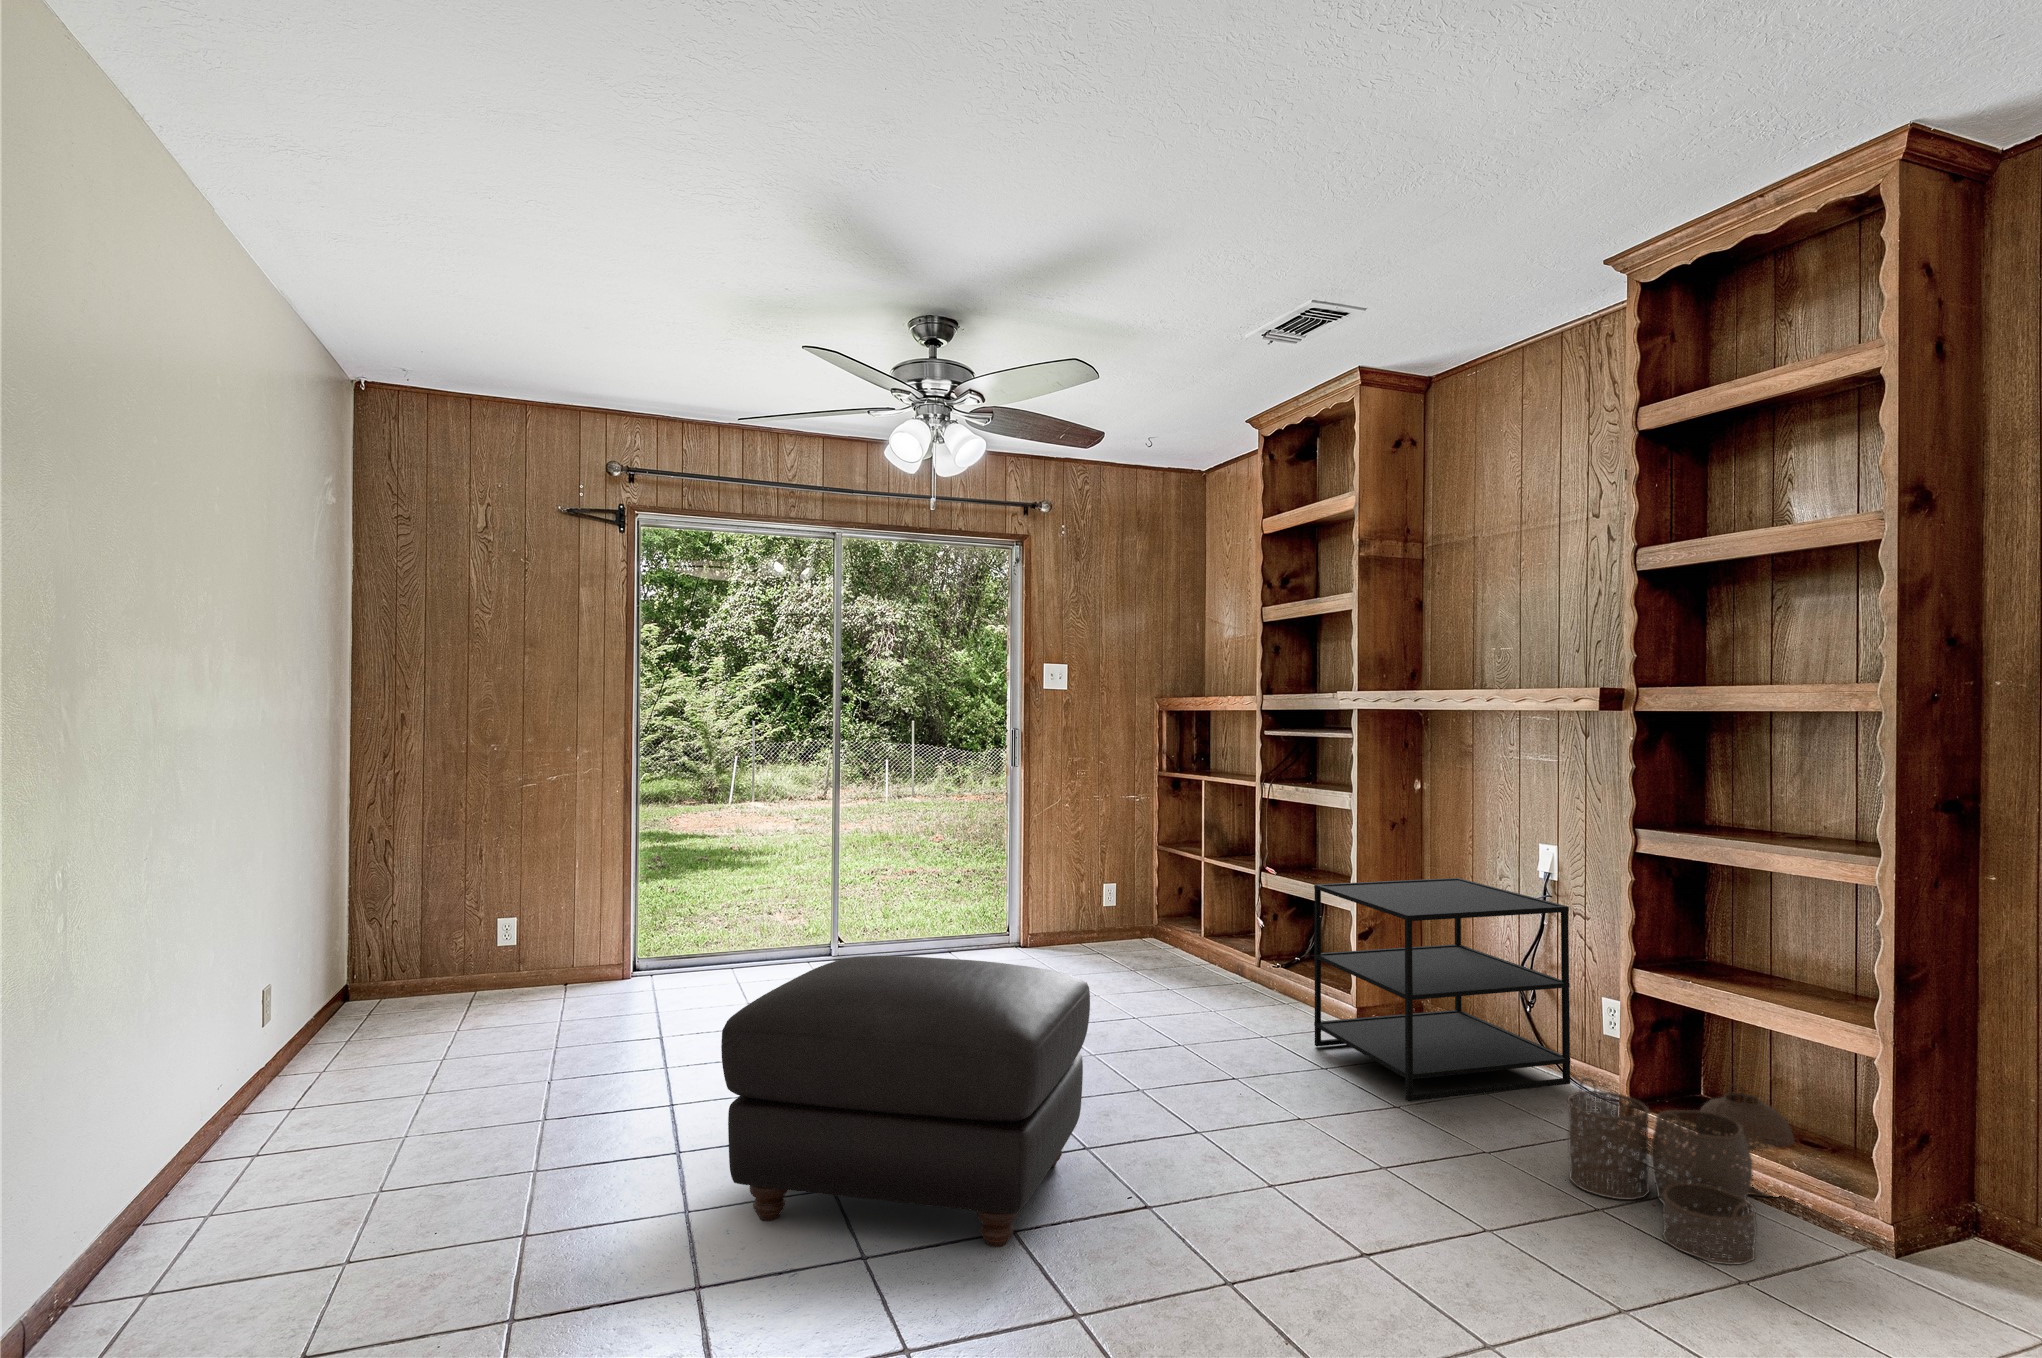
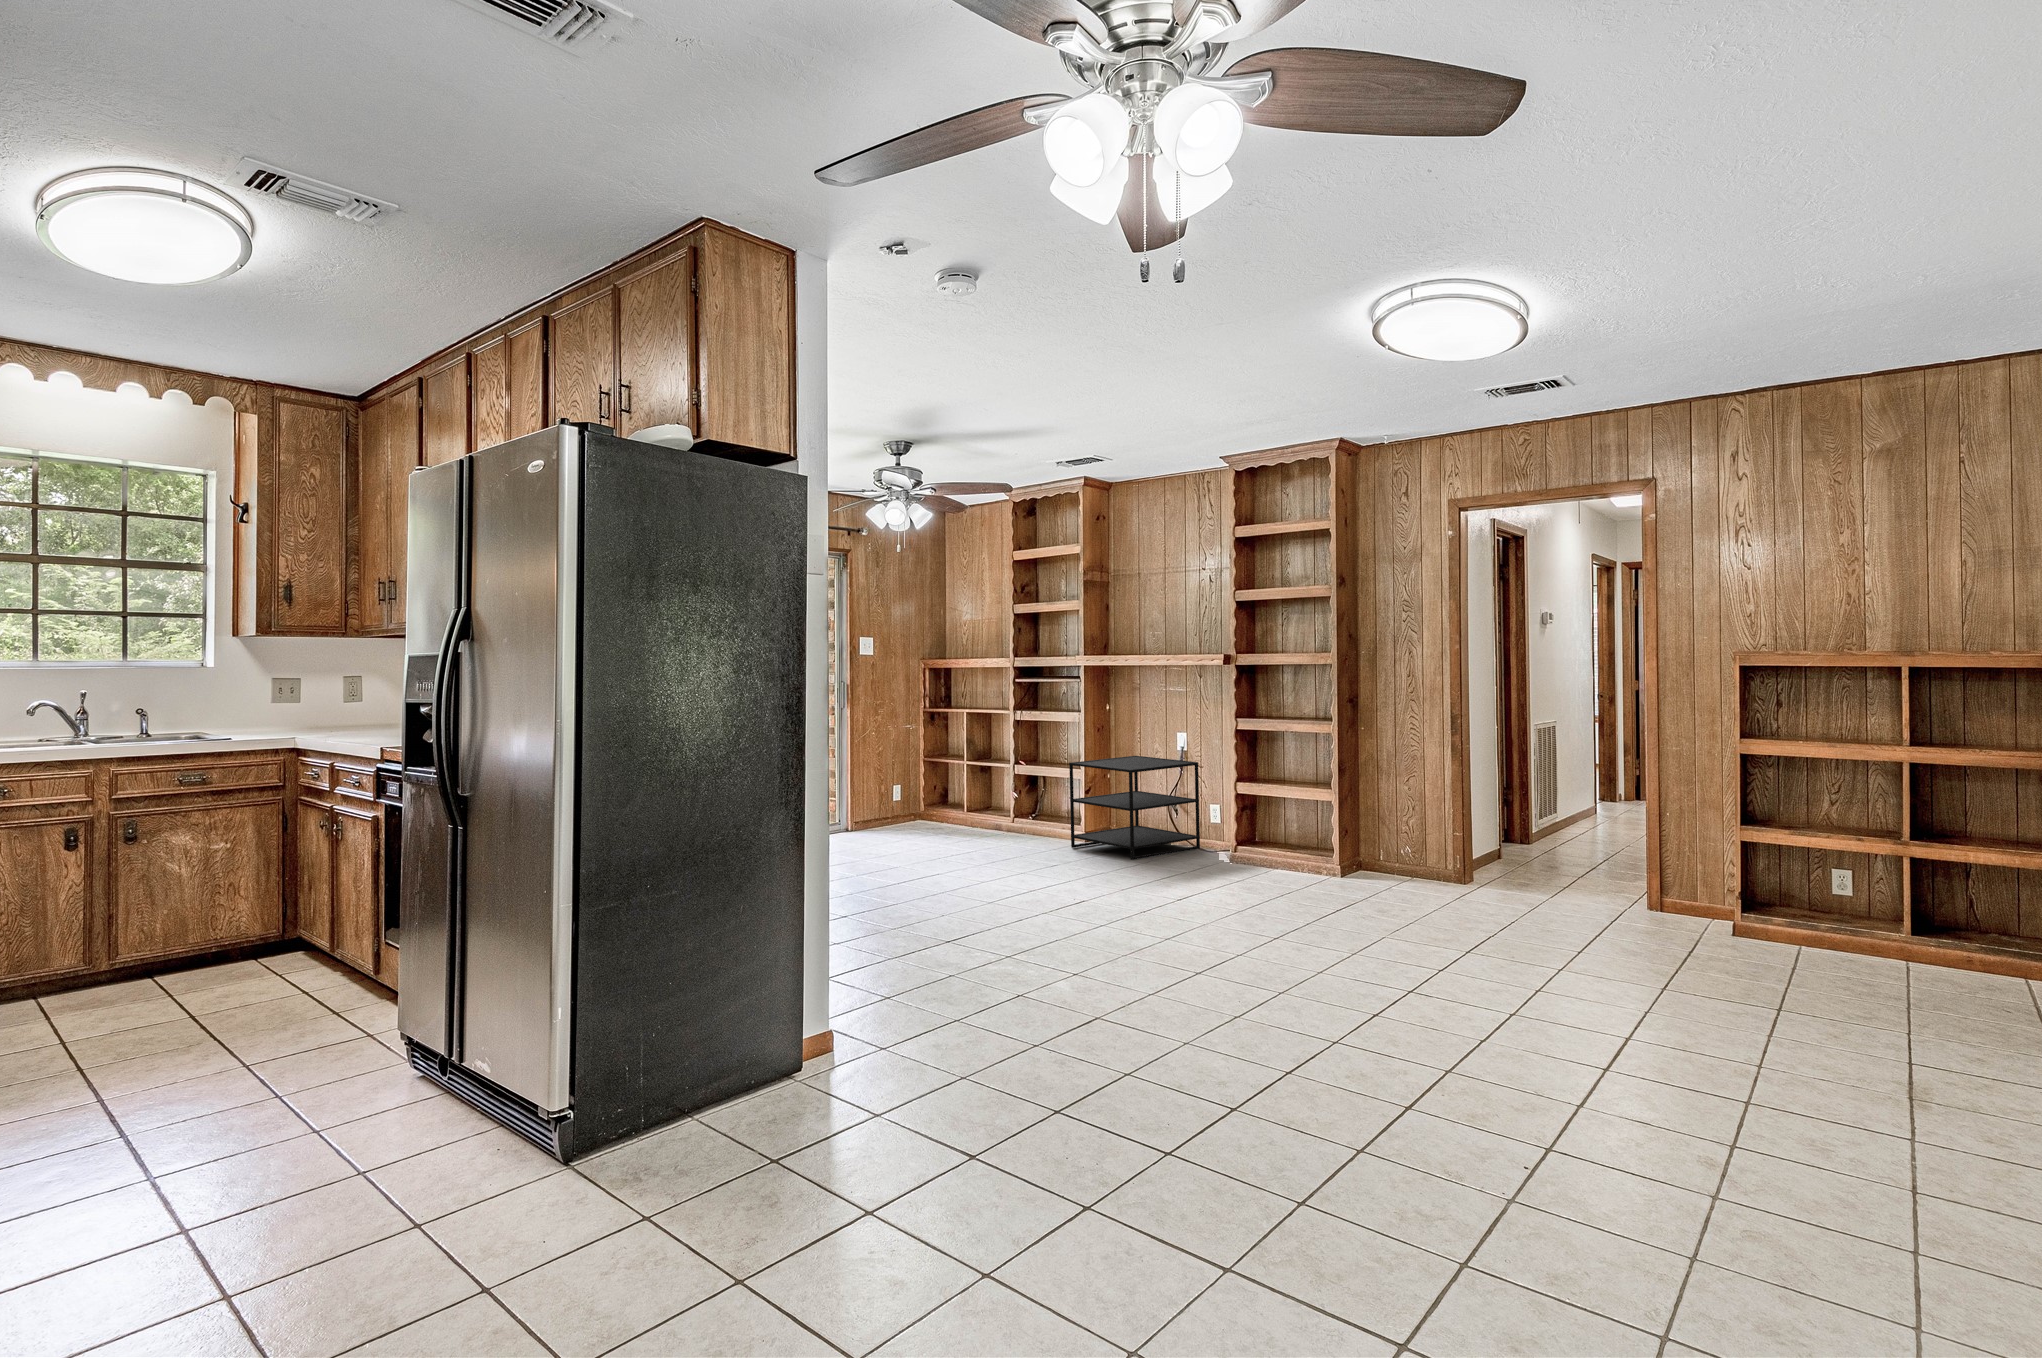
ottoman: present [721,956,1090,1247] -> none [876,799,1023,913]
woven basket: present [1567,1078,1794,1265] -> none [1213,827,1301,884]

